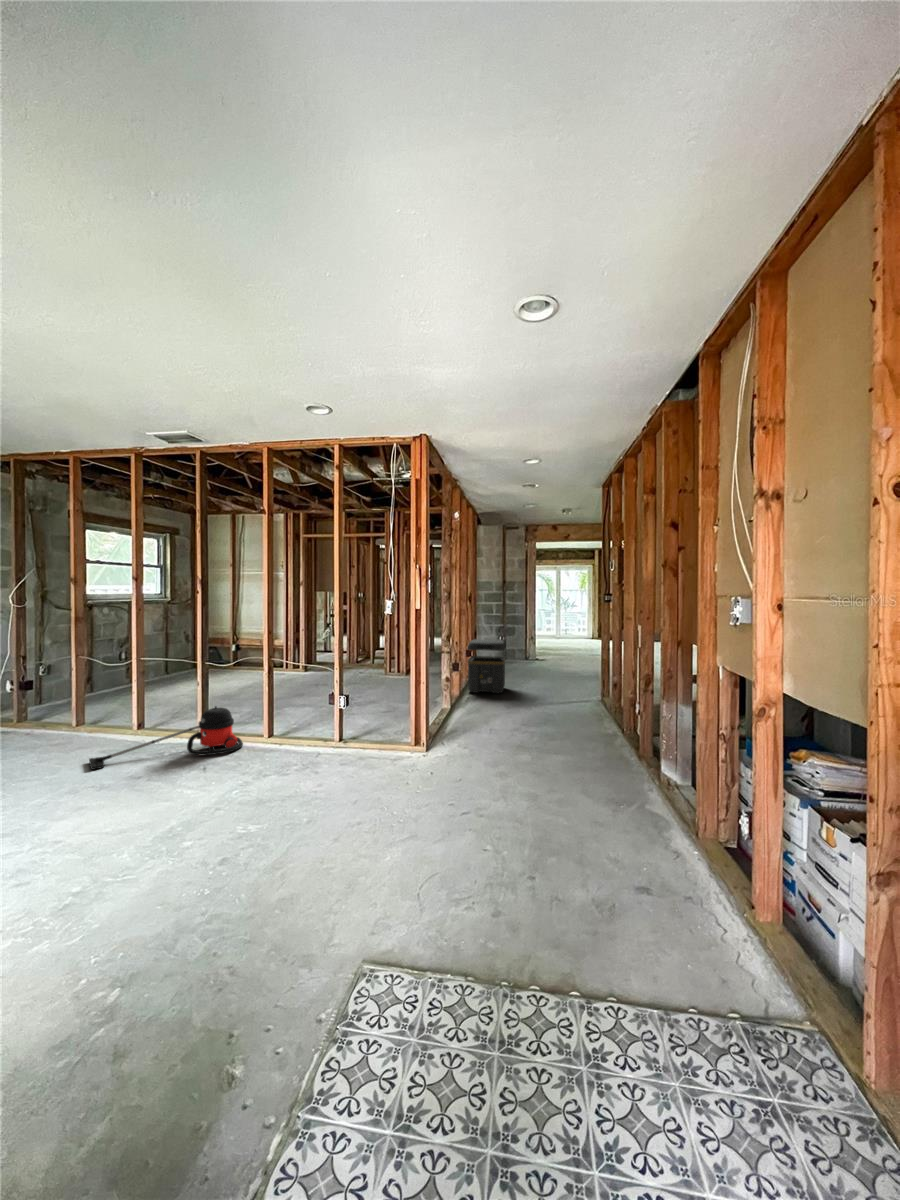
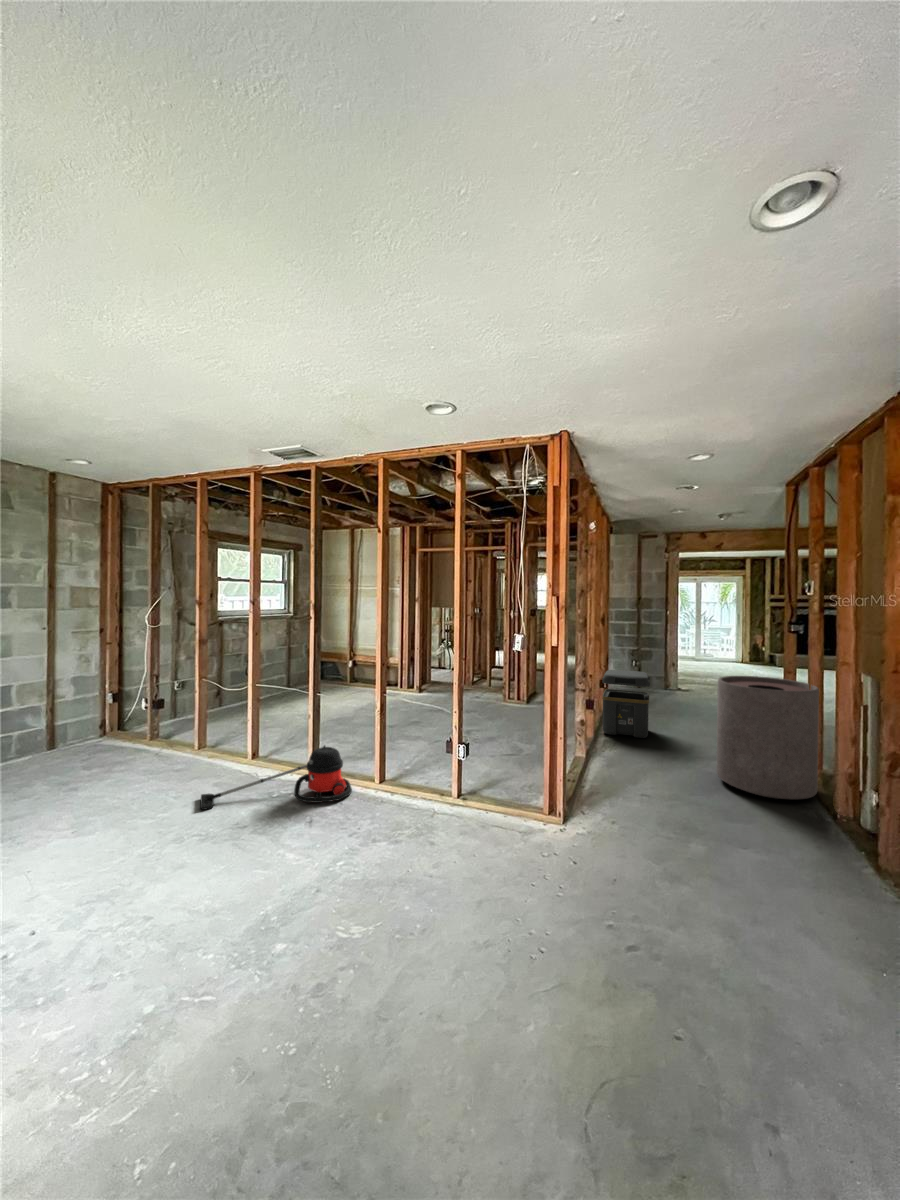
trash can: none [547,635,614,722] -> present [716,676,819,799]

